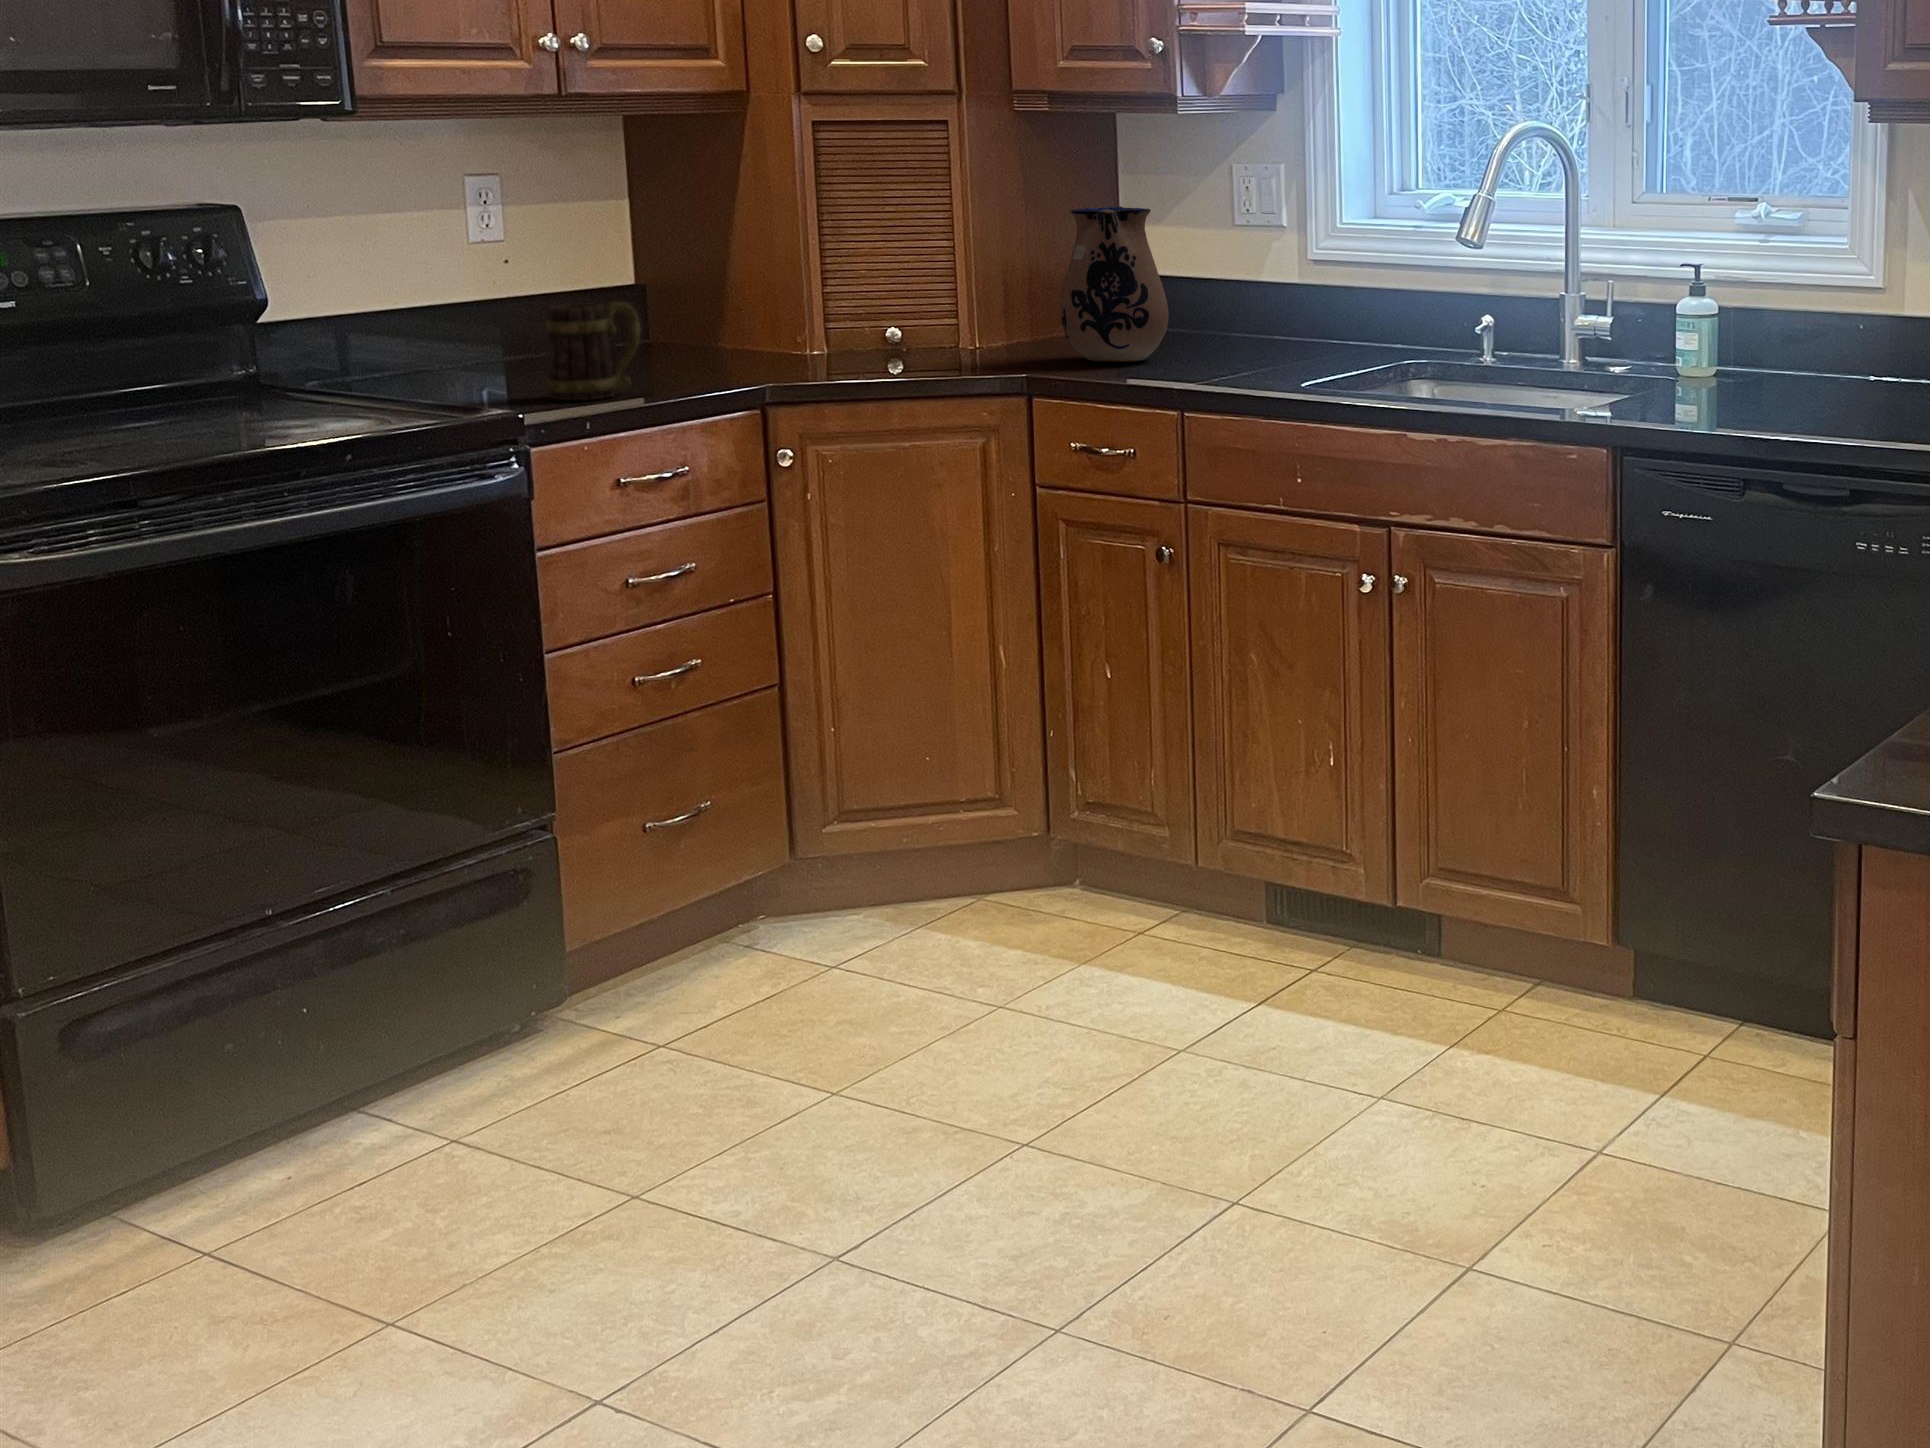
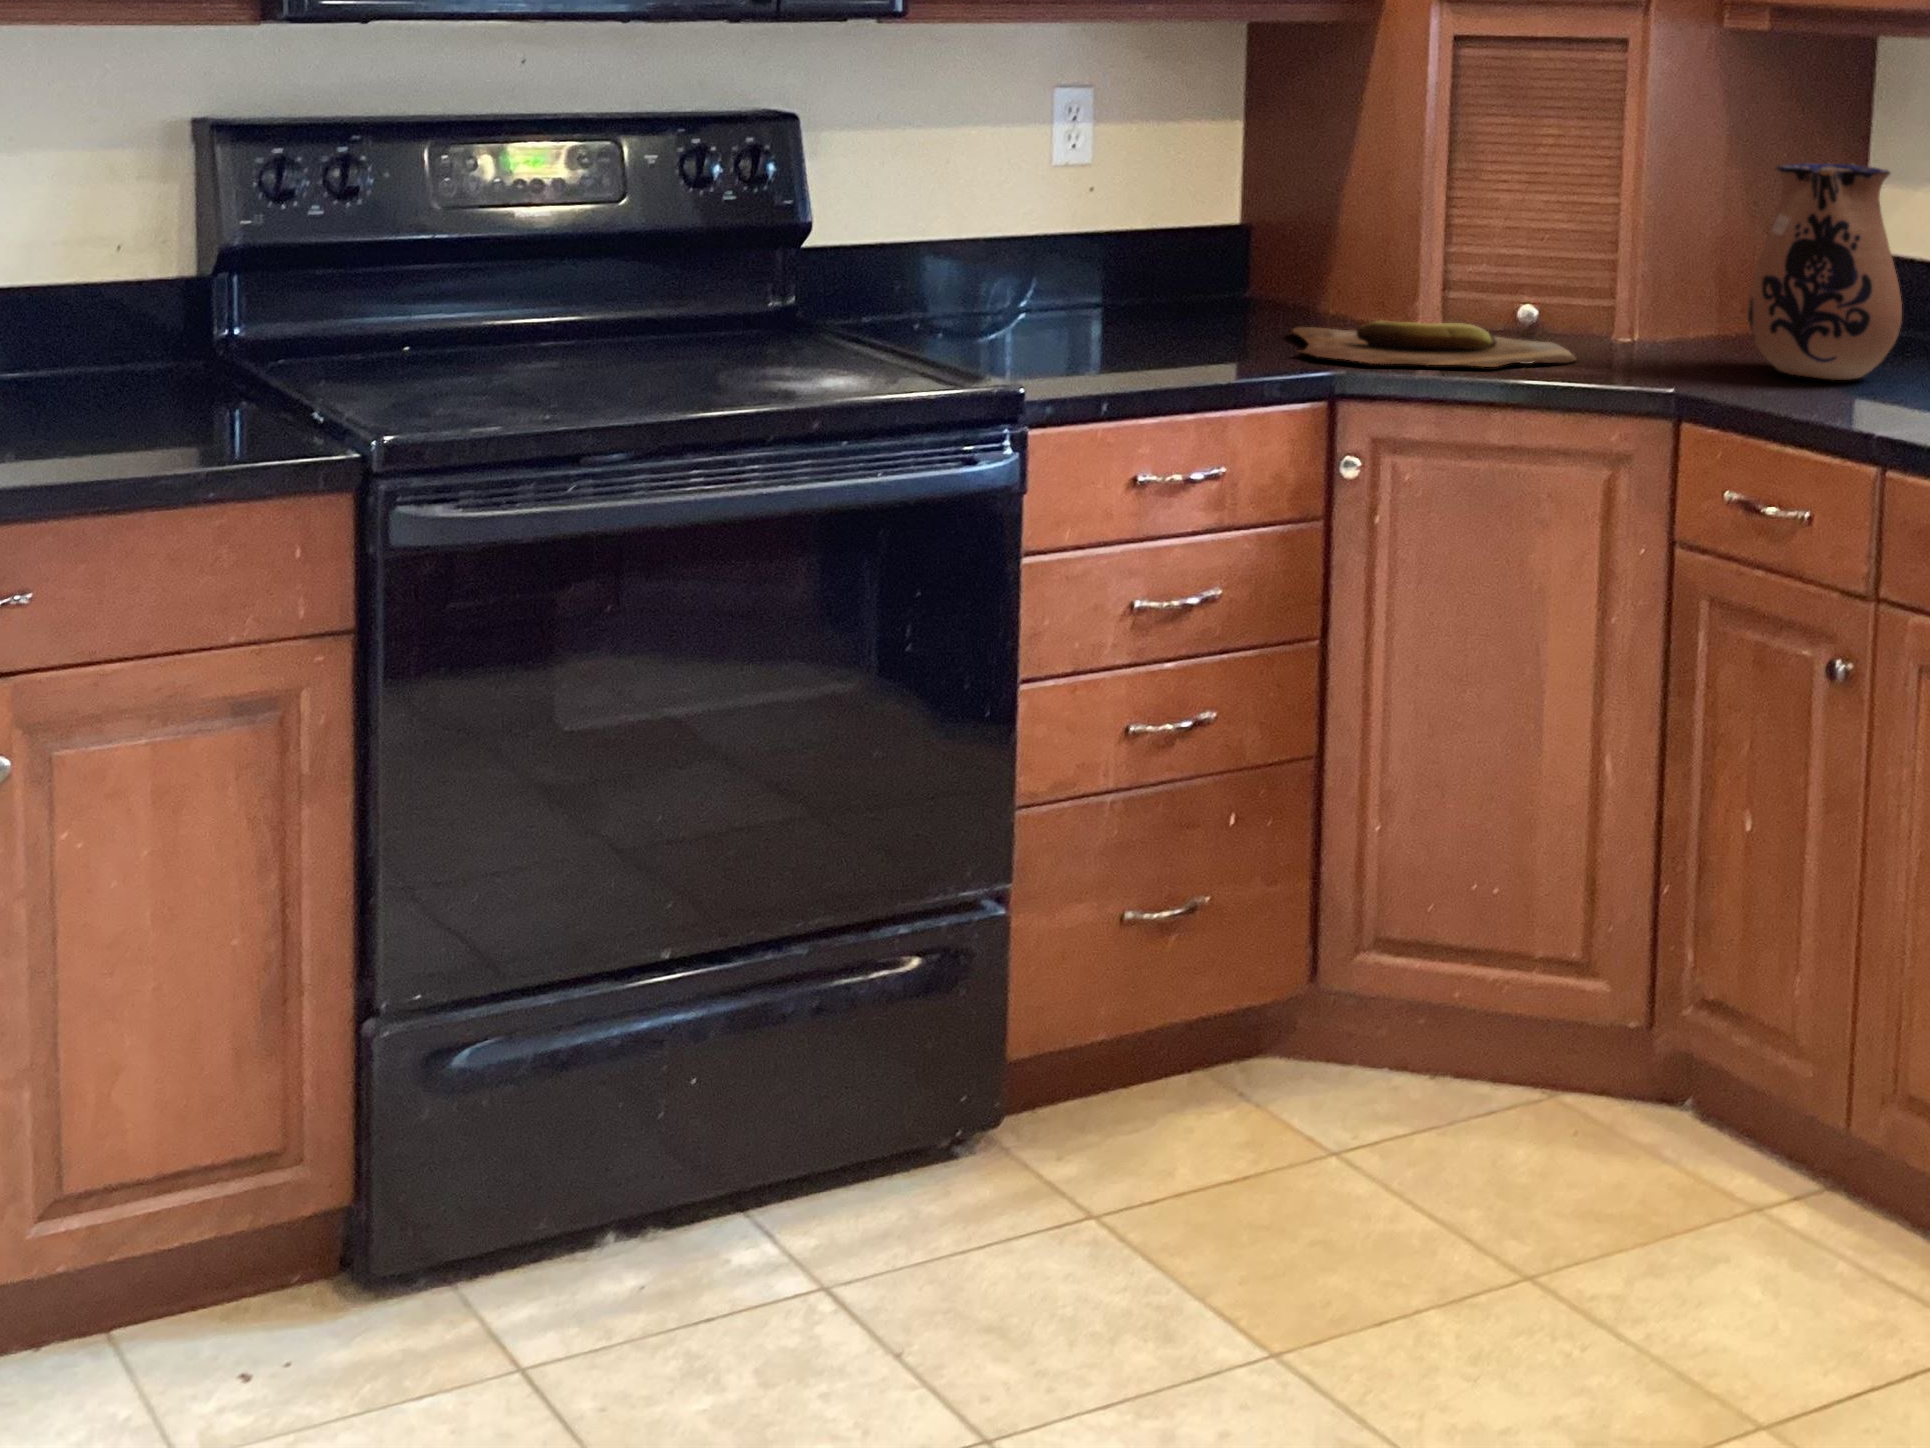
mug: present [547,302,640,400] -> none [1079,249,1197,370]
cutting board: none [709,346,940,379] -> present [1293,321,1576,367]

